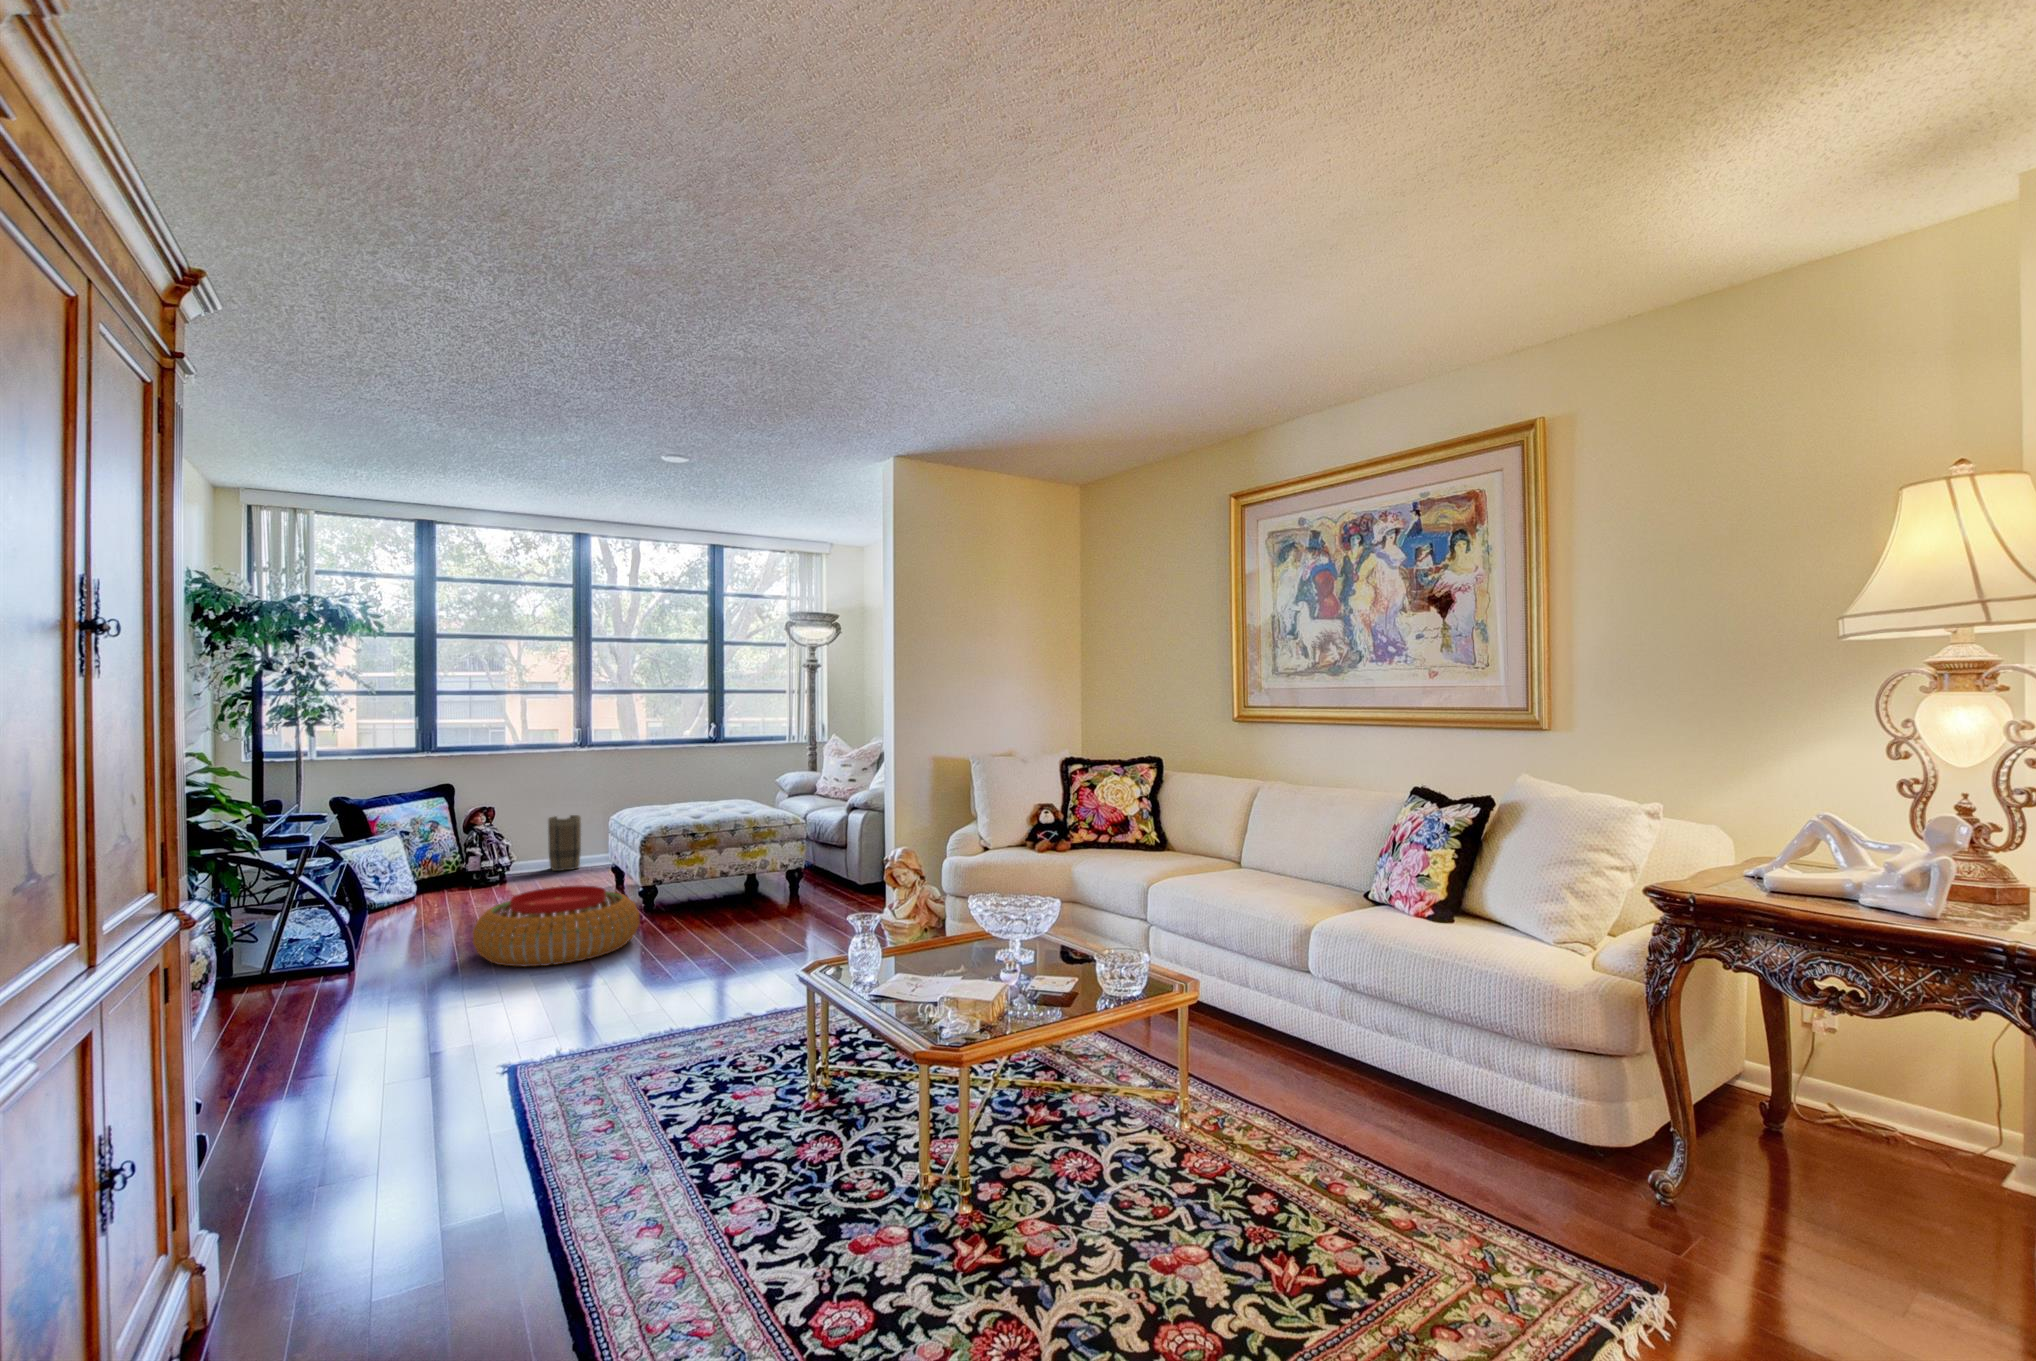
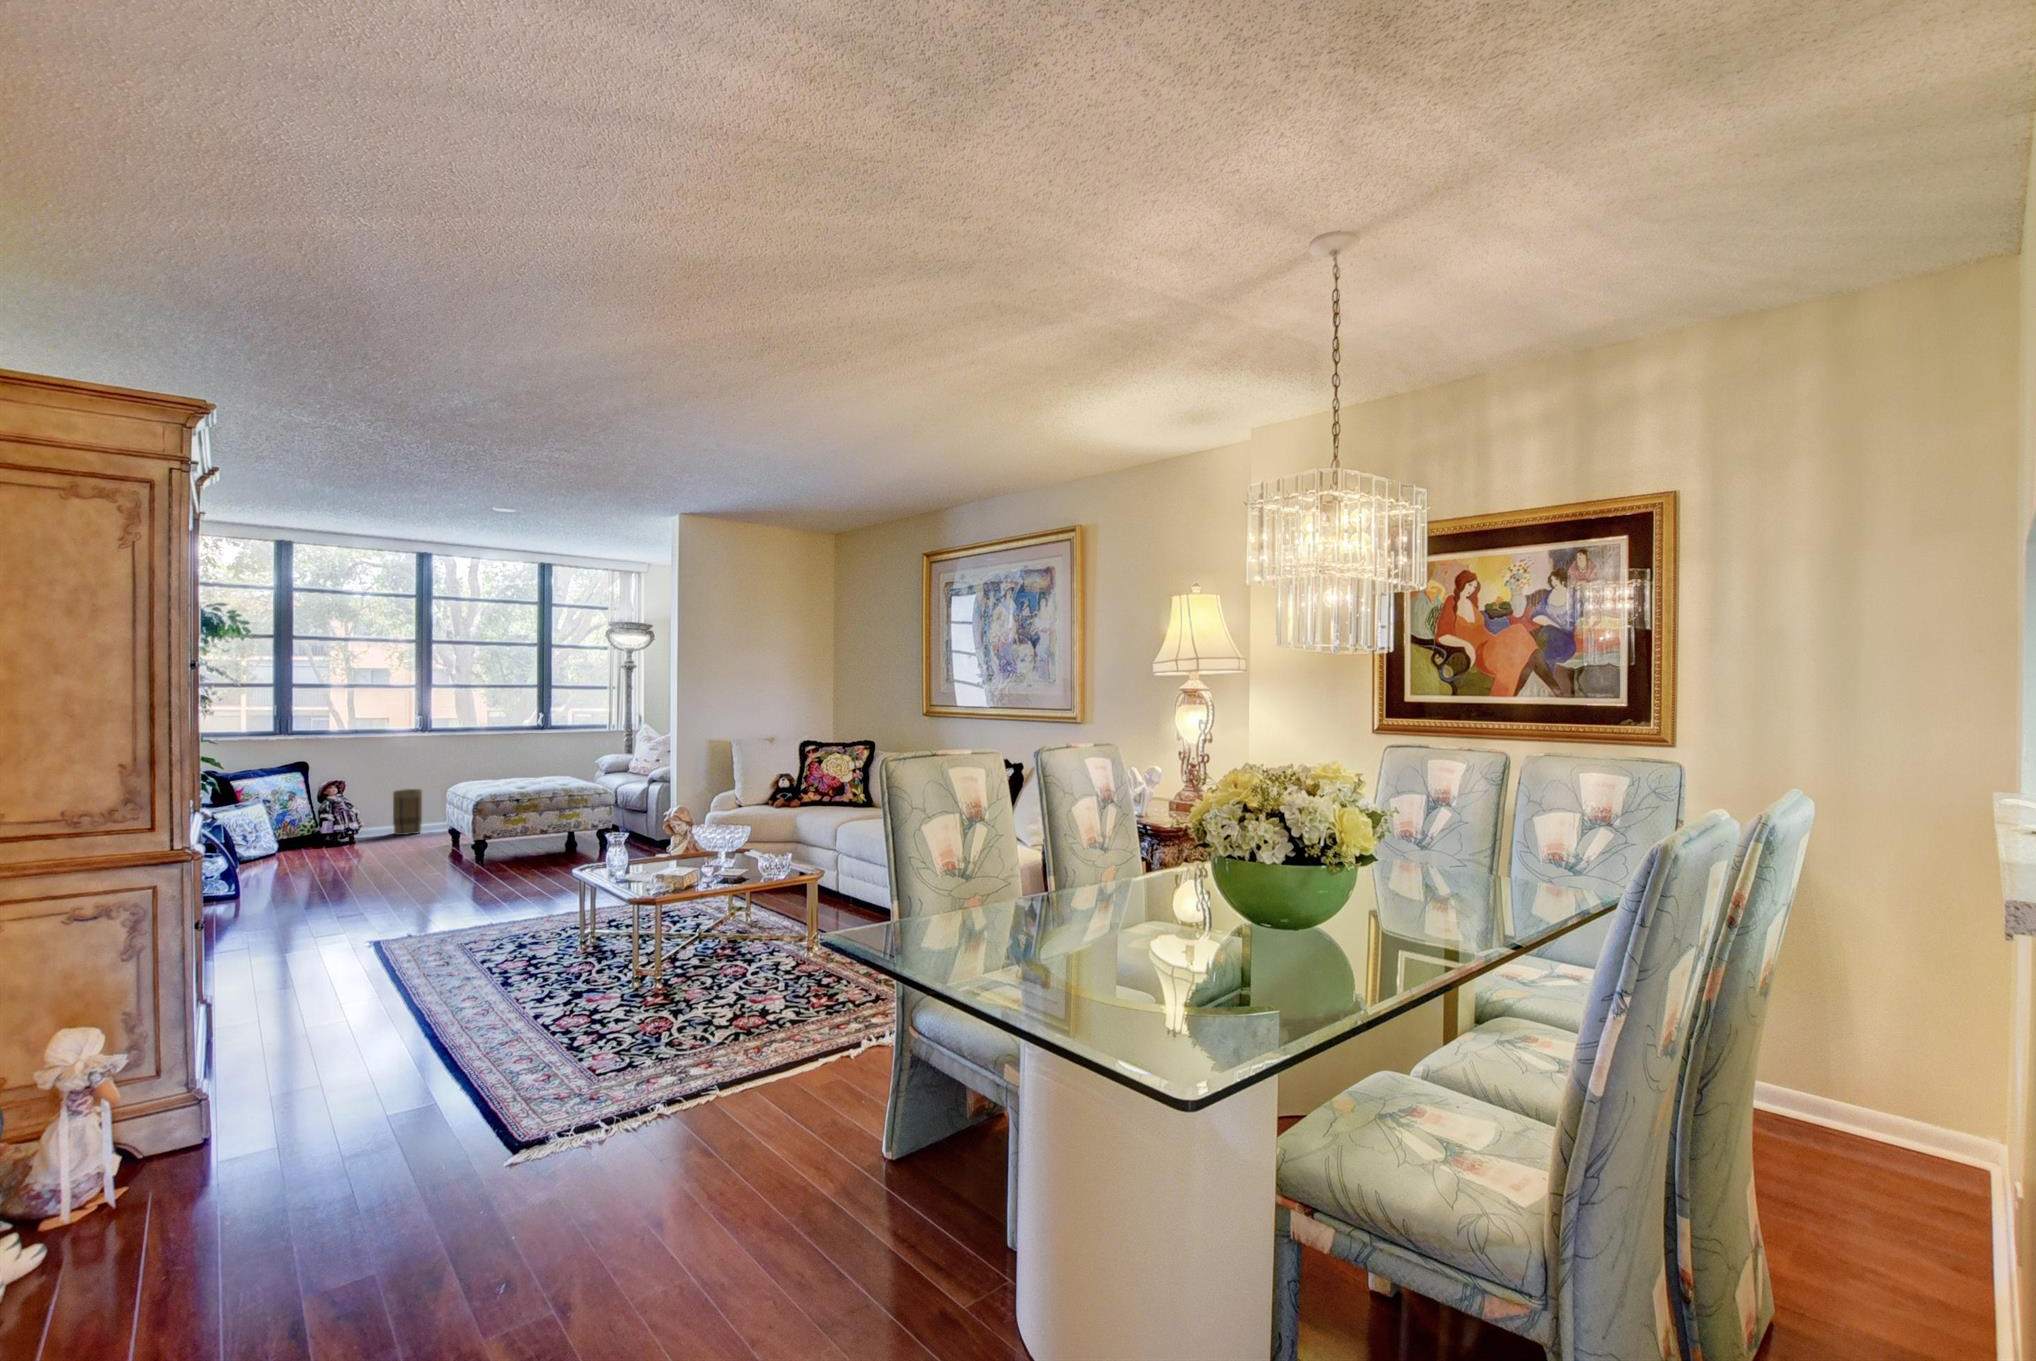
pouf: present [473,886,640,967] -> none [335,837,471,894]

